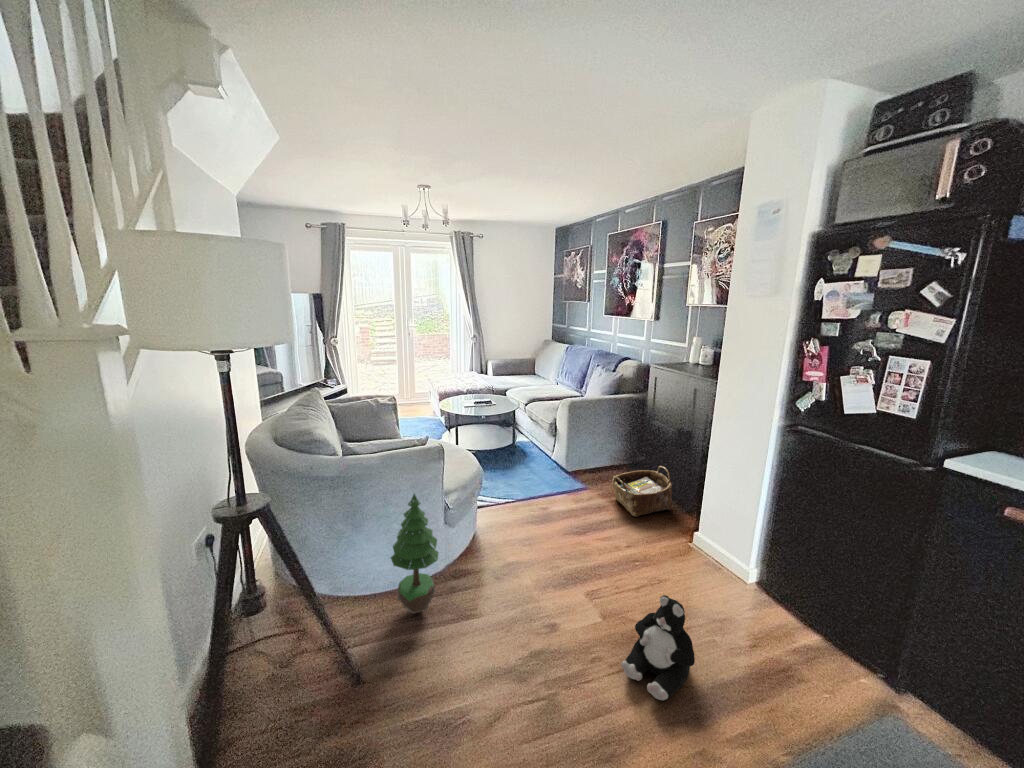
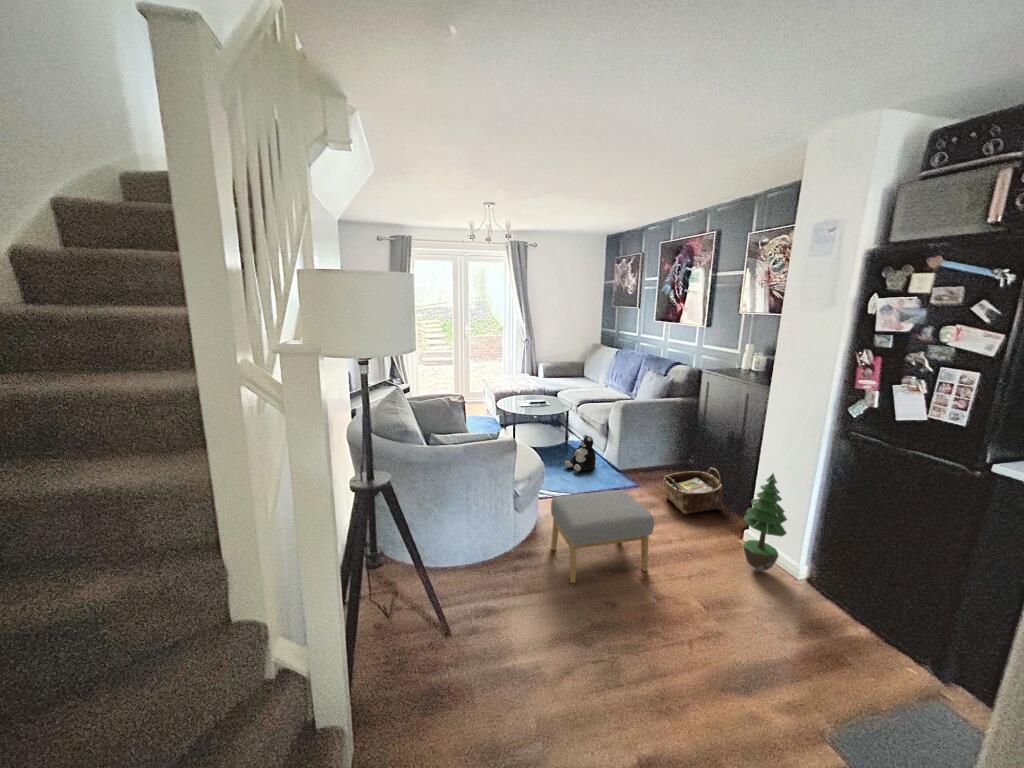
potted tree: present [391,494,438,613] -> present [744,474,787,571]
footstool: none [488,496,599,605] -> present [551,490,654,583]
plush toy: present [622,595,695,700] -> present [565,435,596,472]

